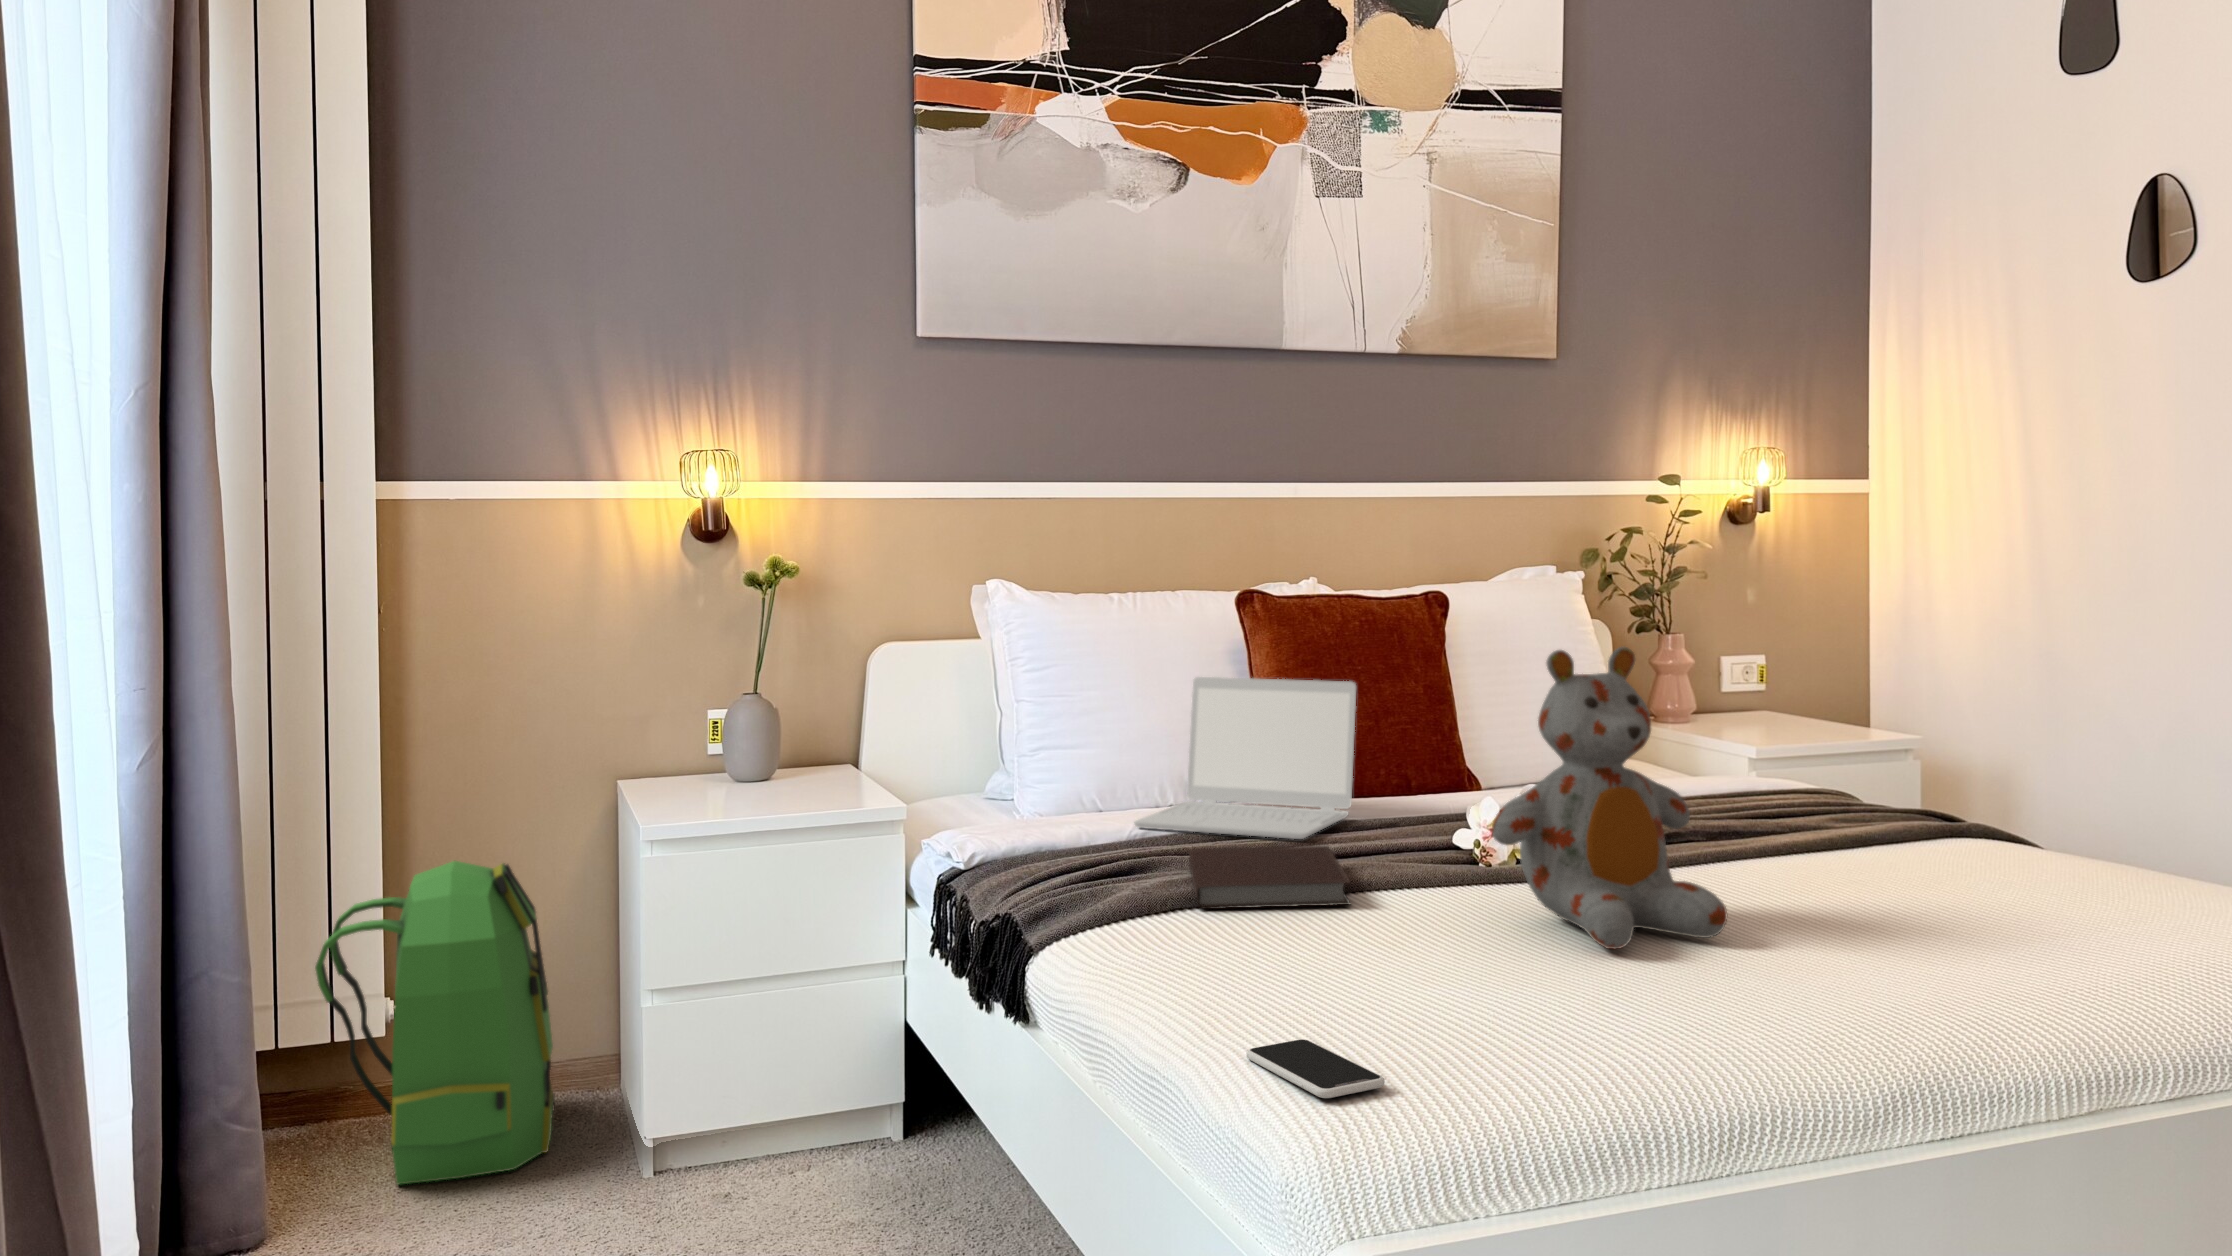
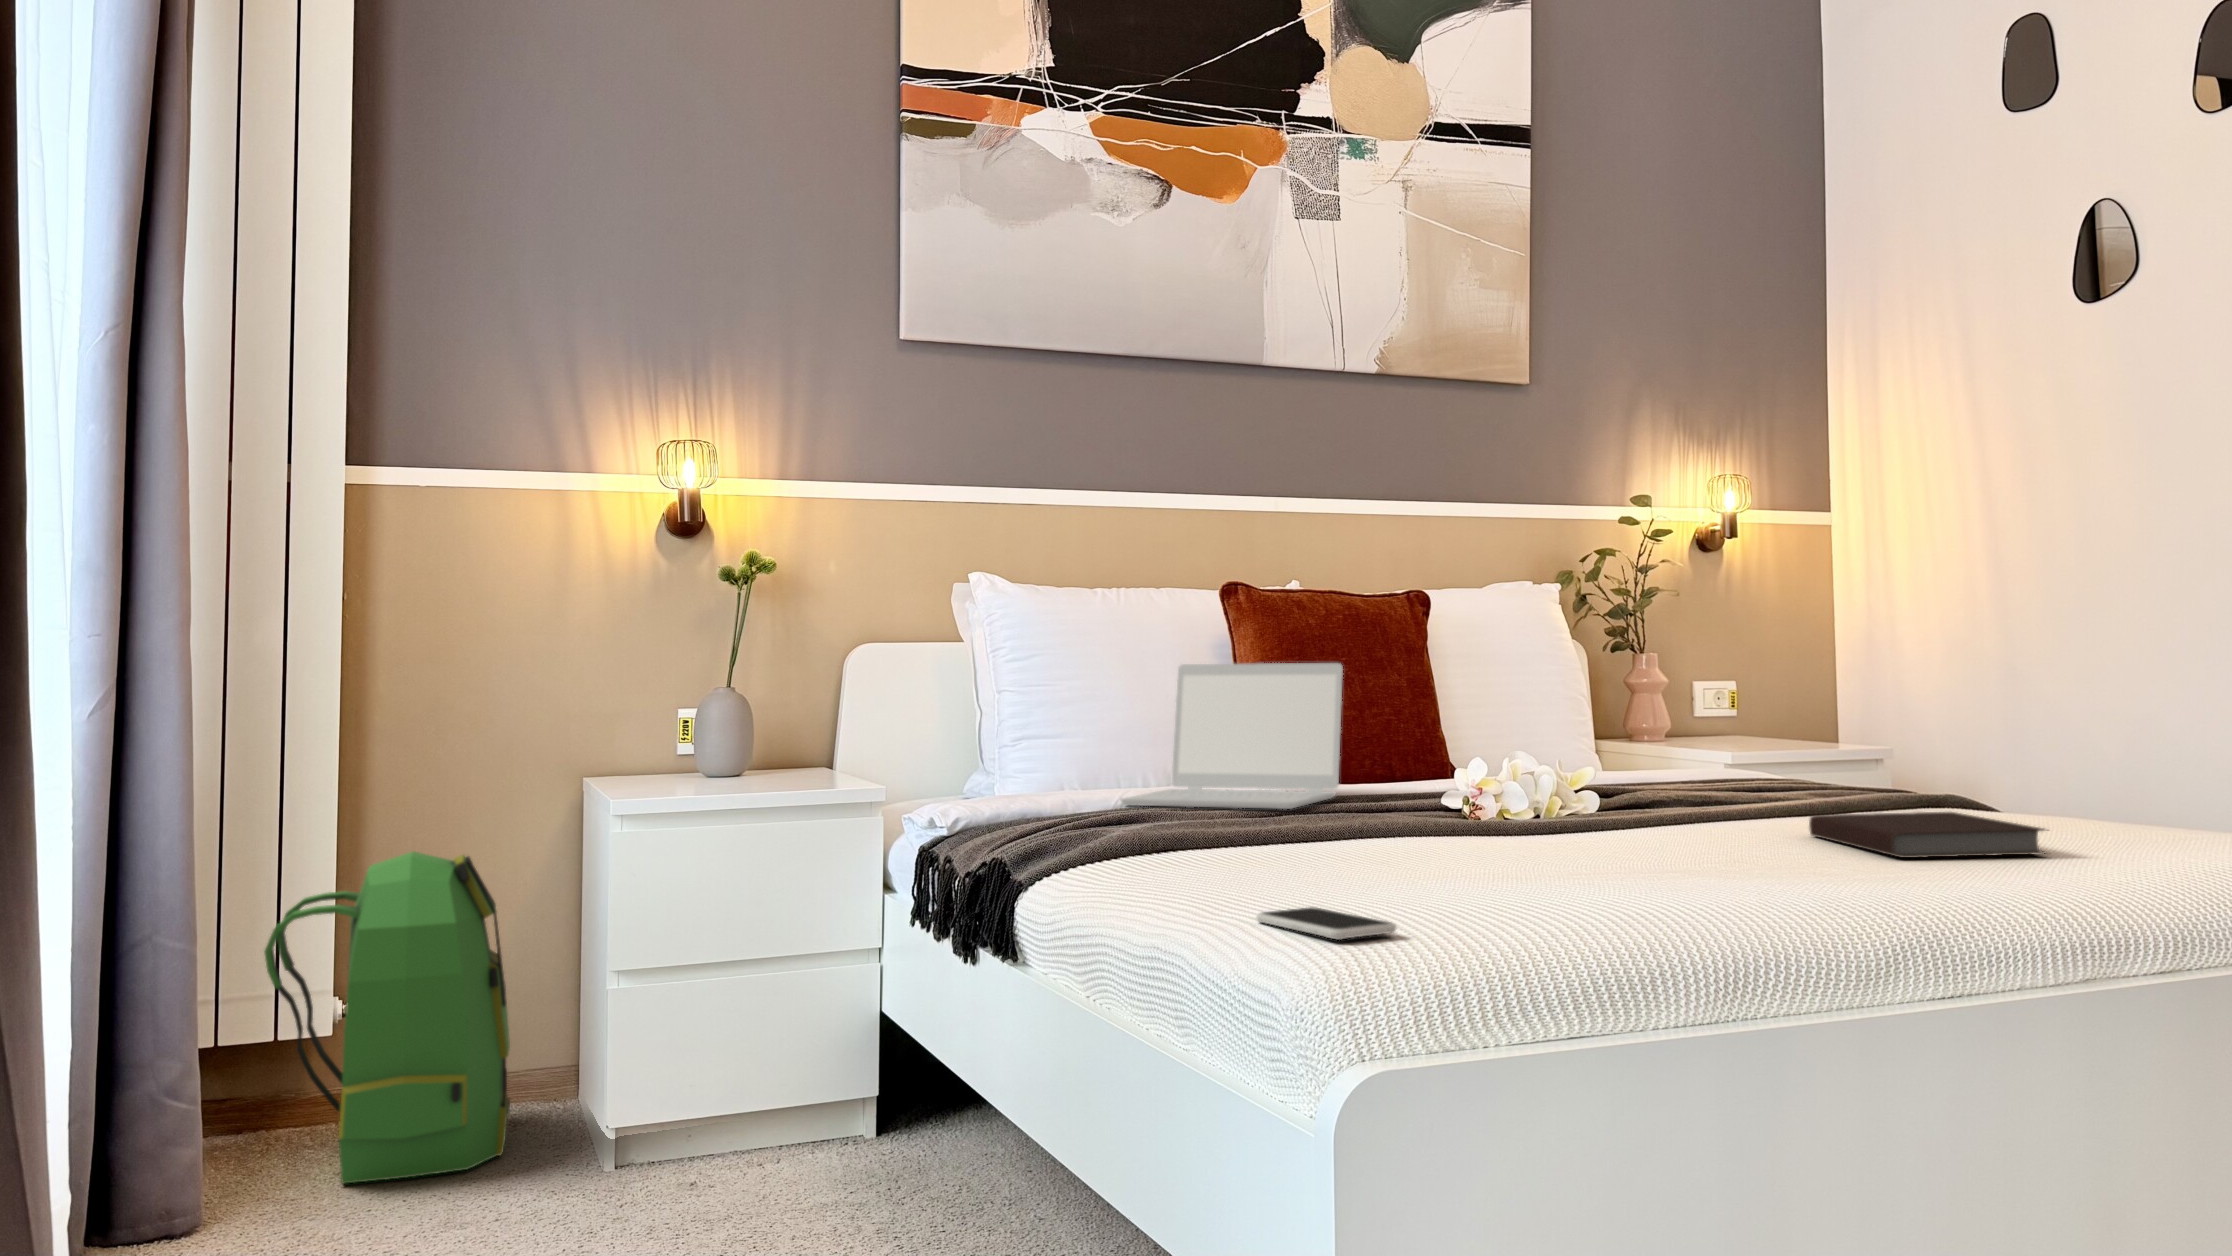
stuffed bear: present [1492,647,1727,949] -> none [1487,578,1720,861]
notebook: present [1189,846,1351,909] -> present [1809,812,2046,858]

